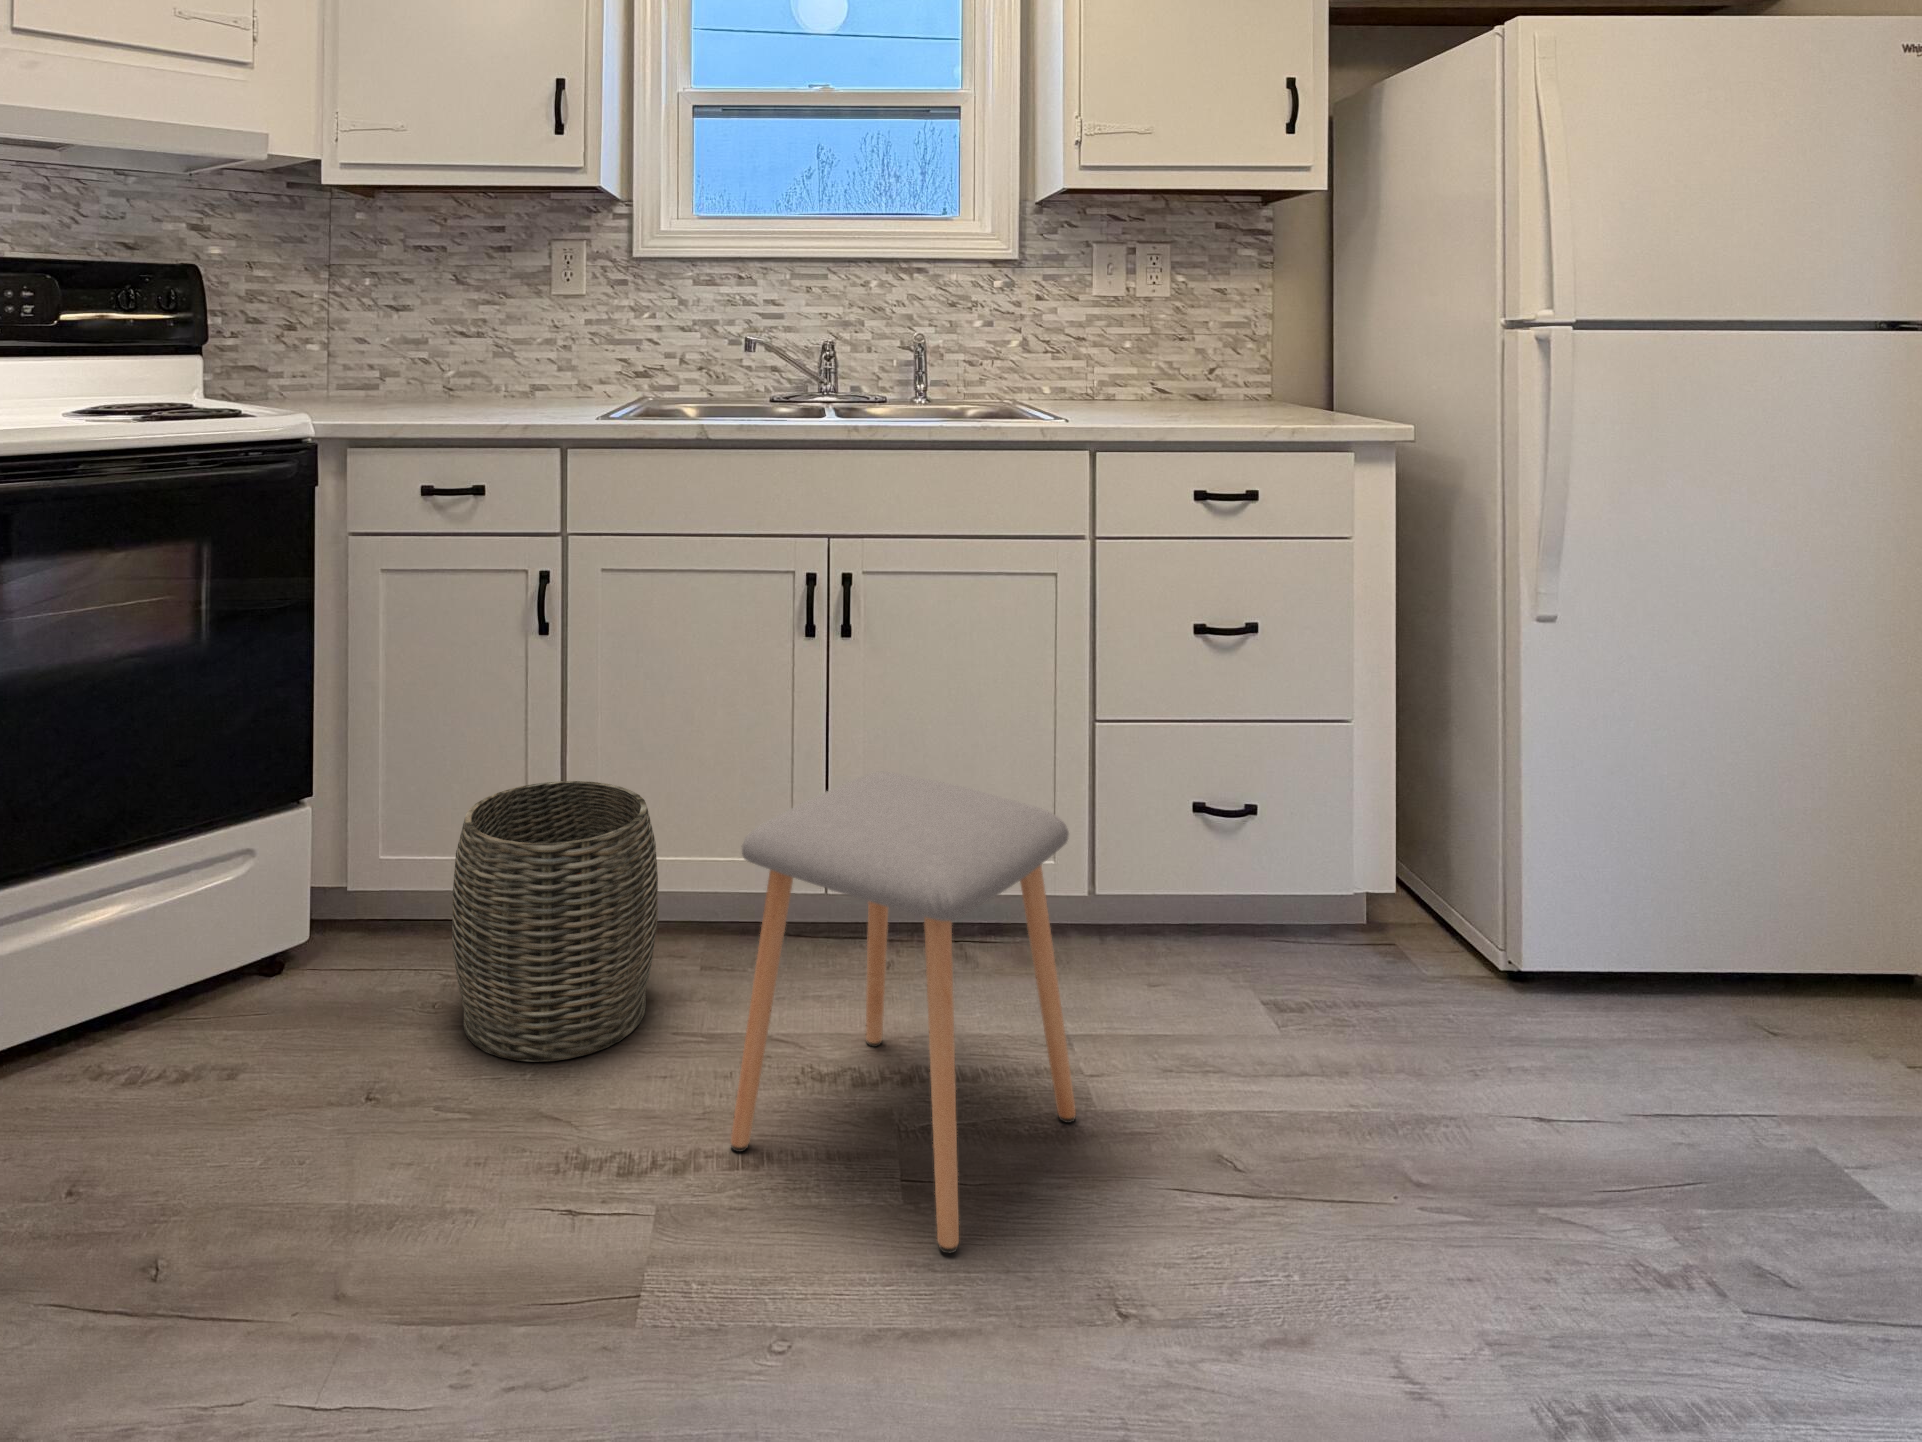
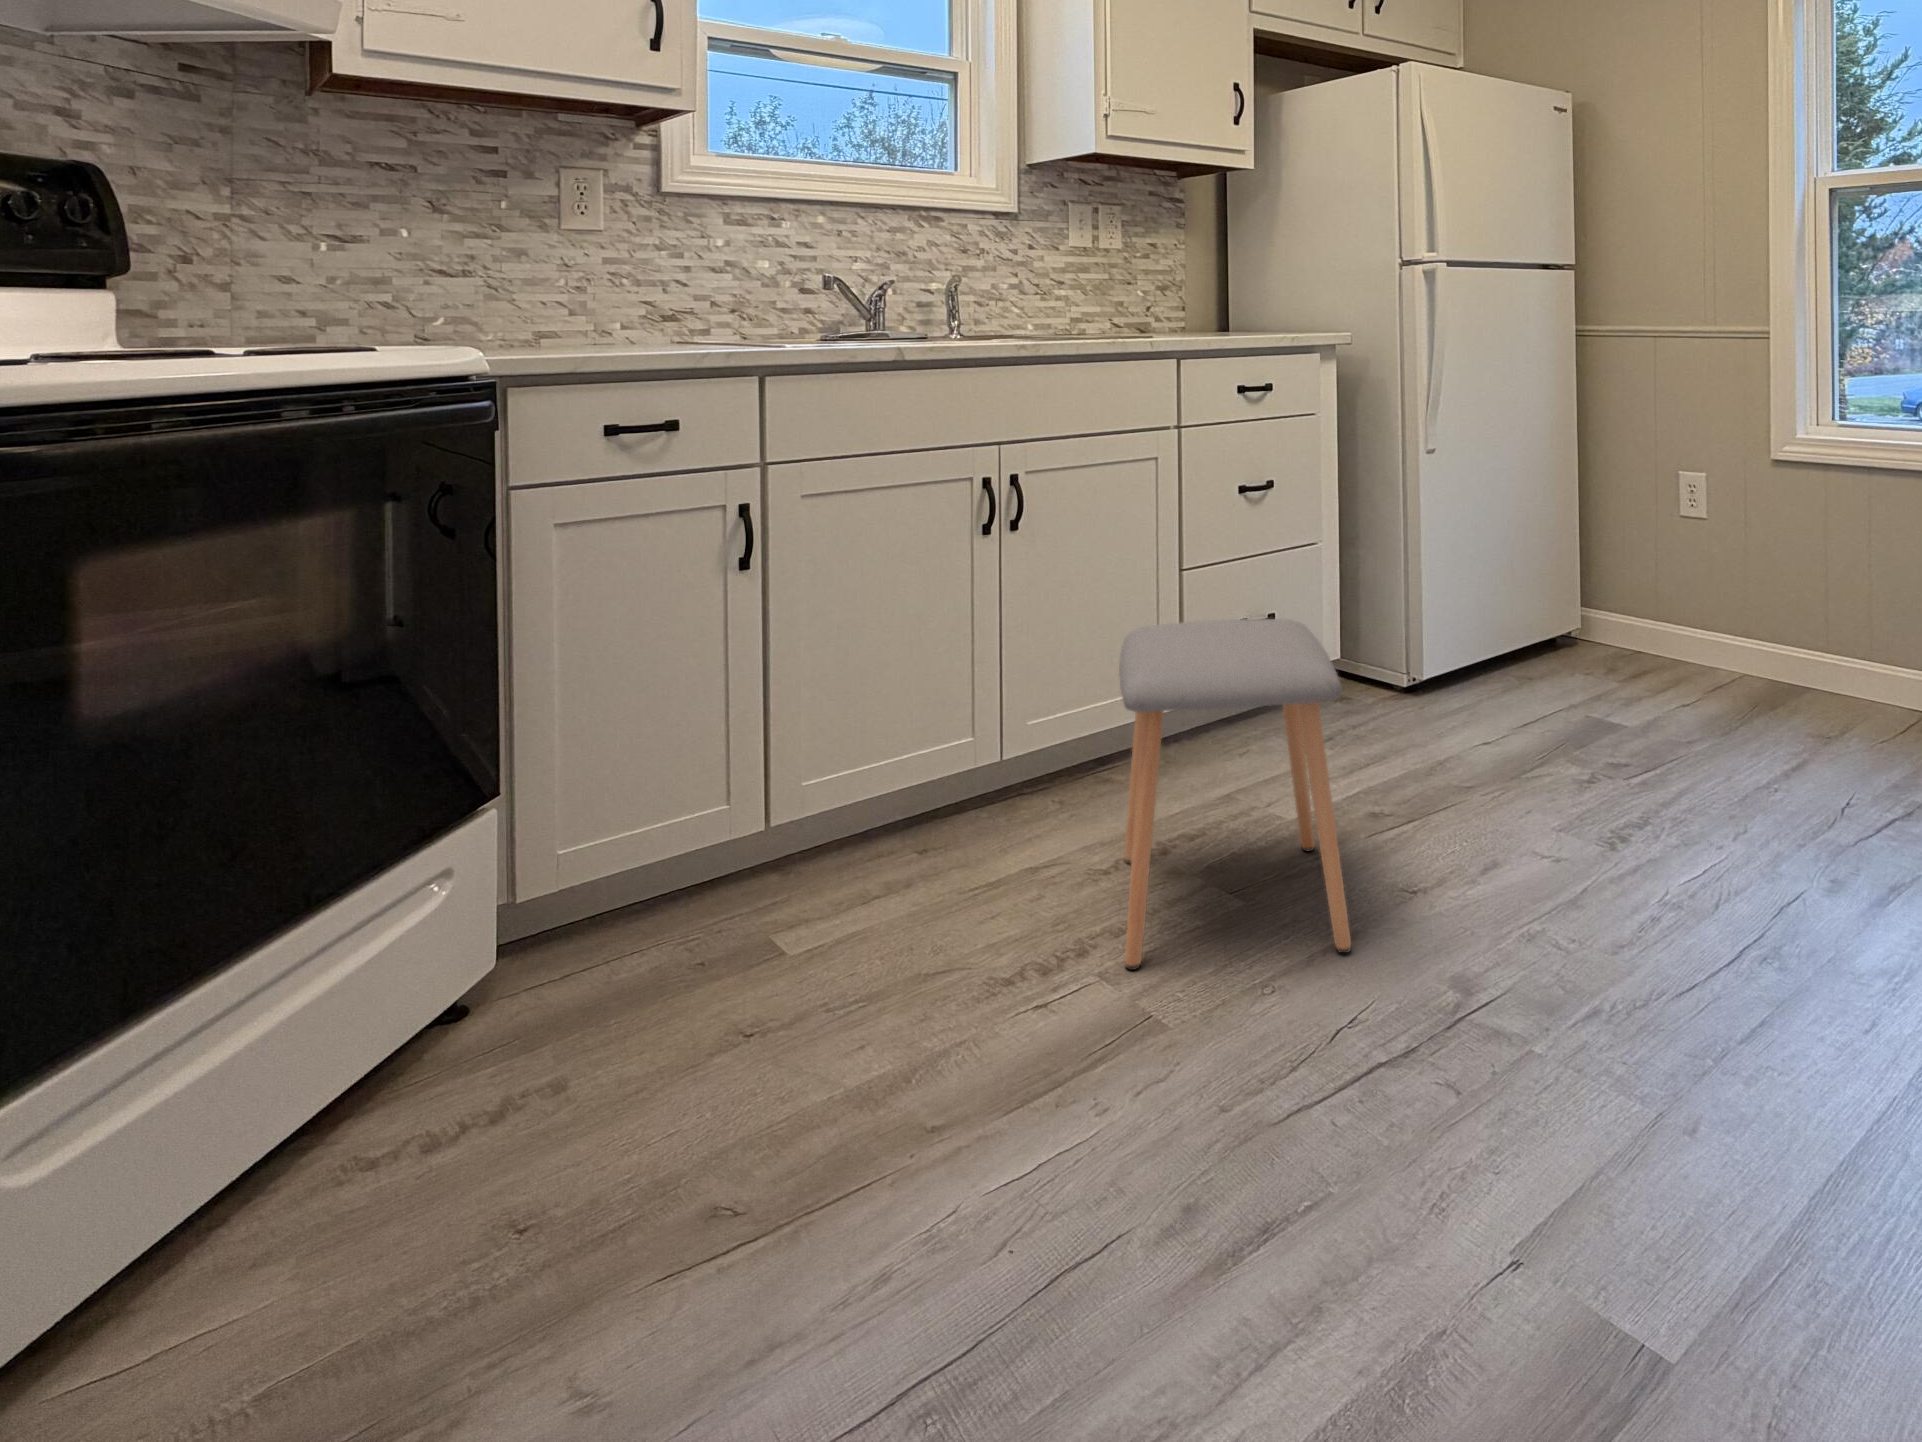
woven basket: present [452,781,658,1062] -> none [722,714,943,1012]

